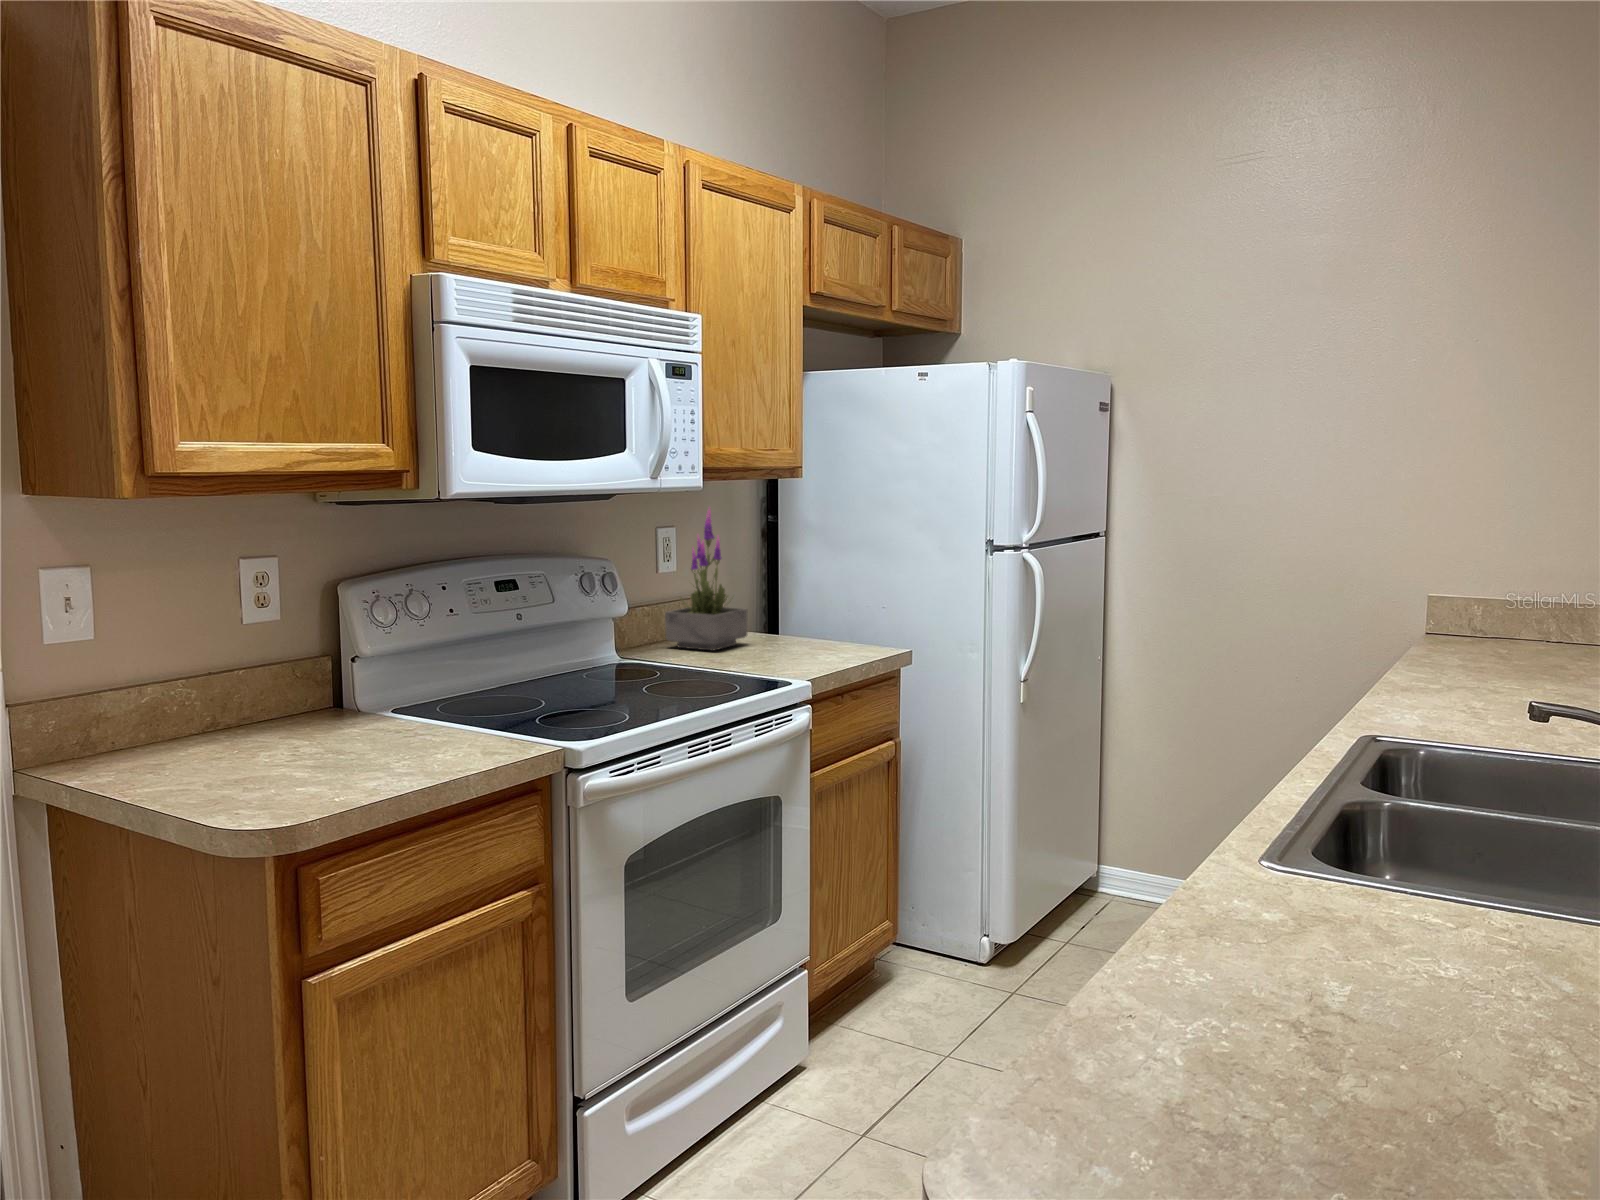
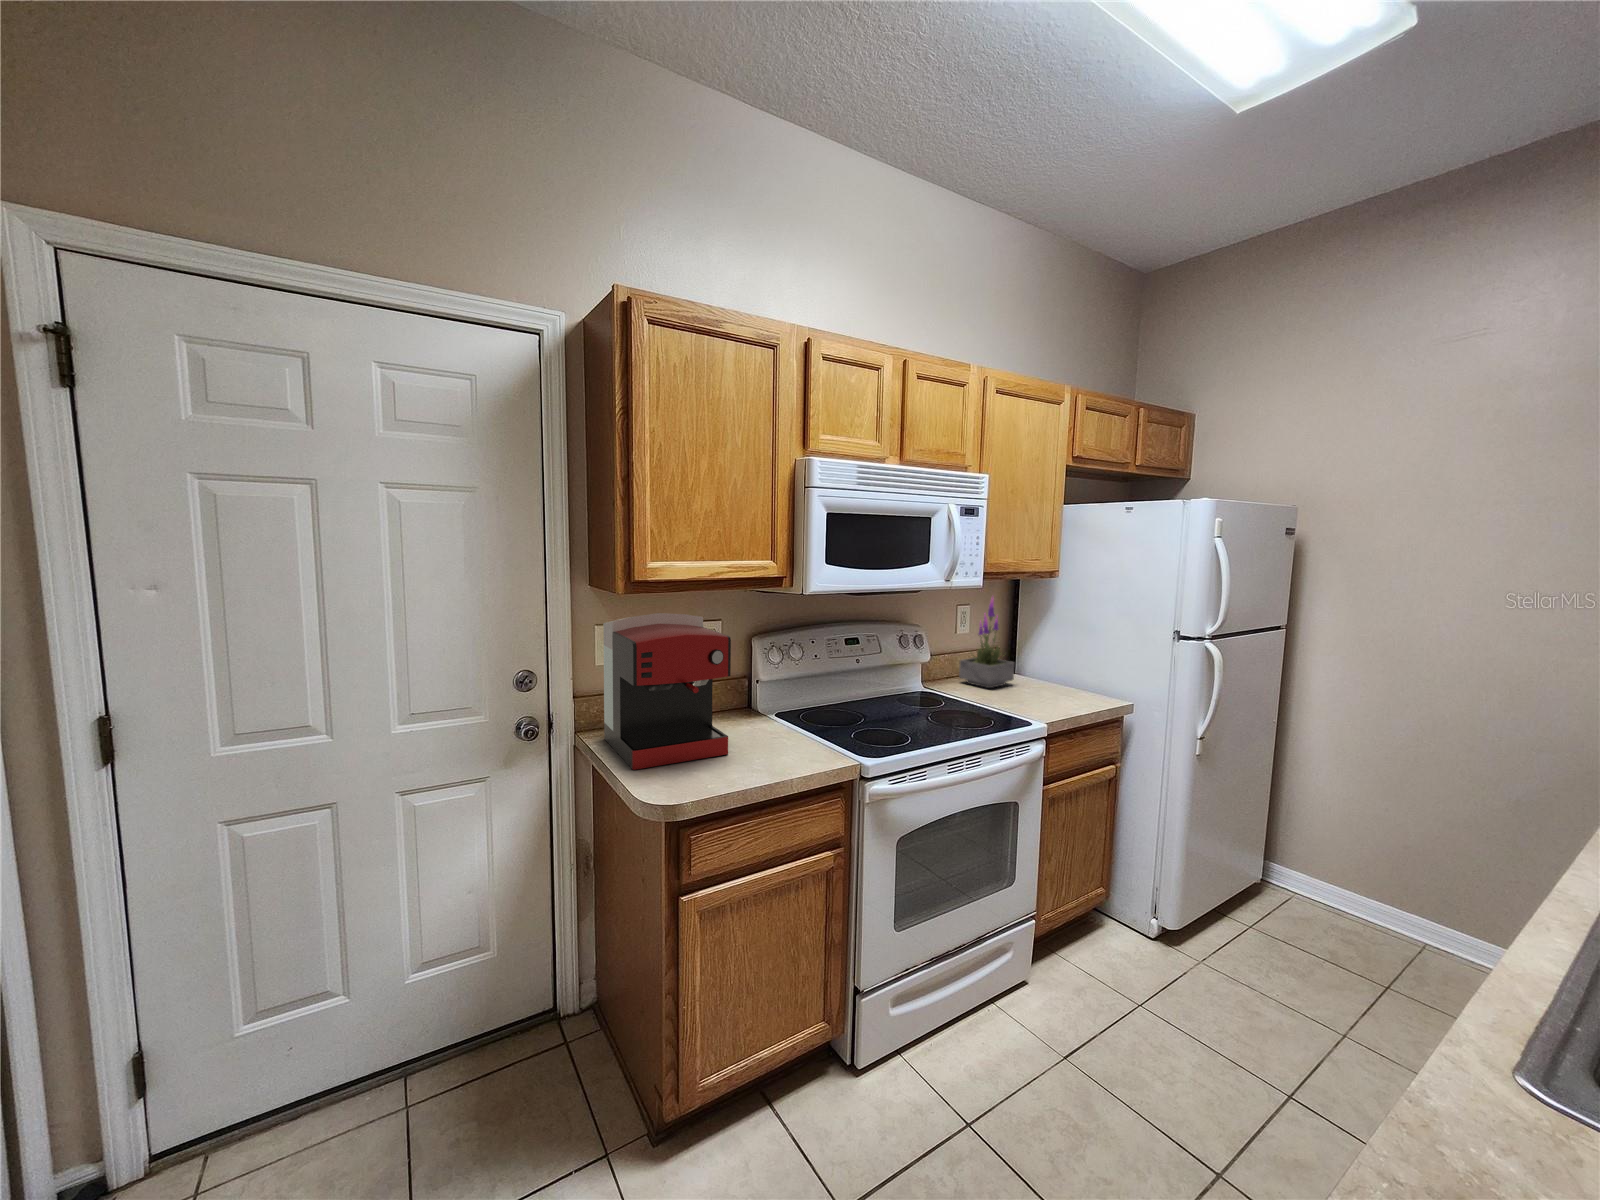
coffee maker: none [77,536,341,797] -> present [603,613,731,770]

